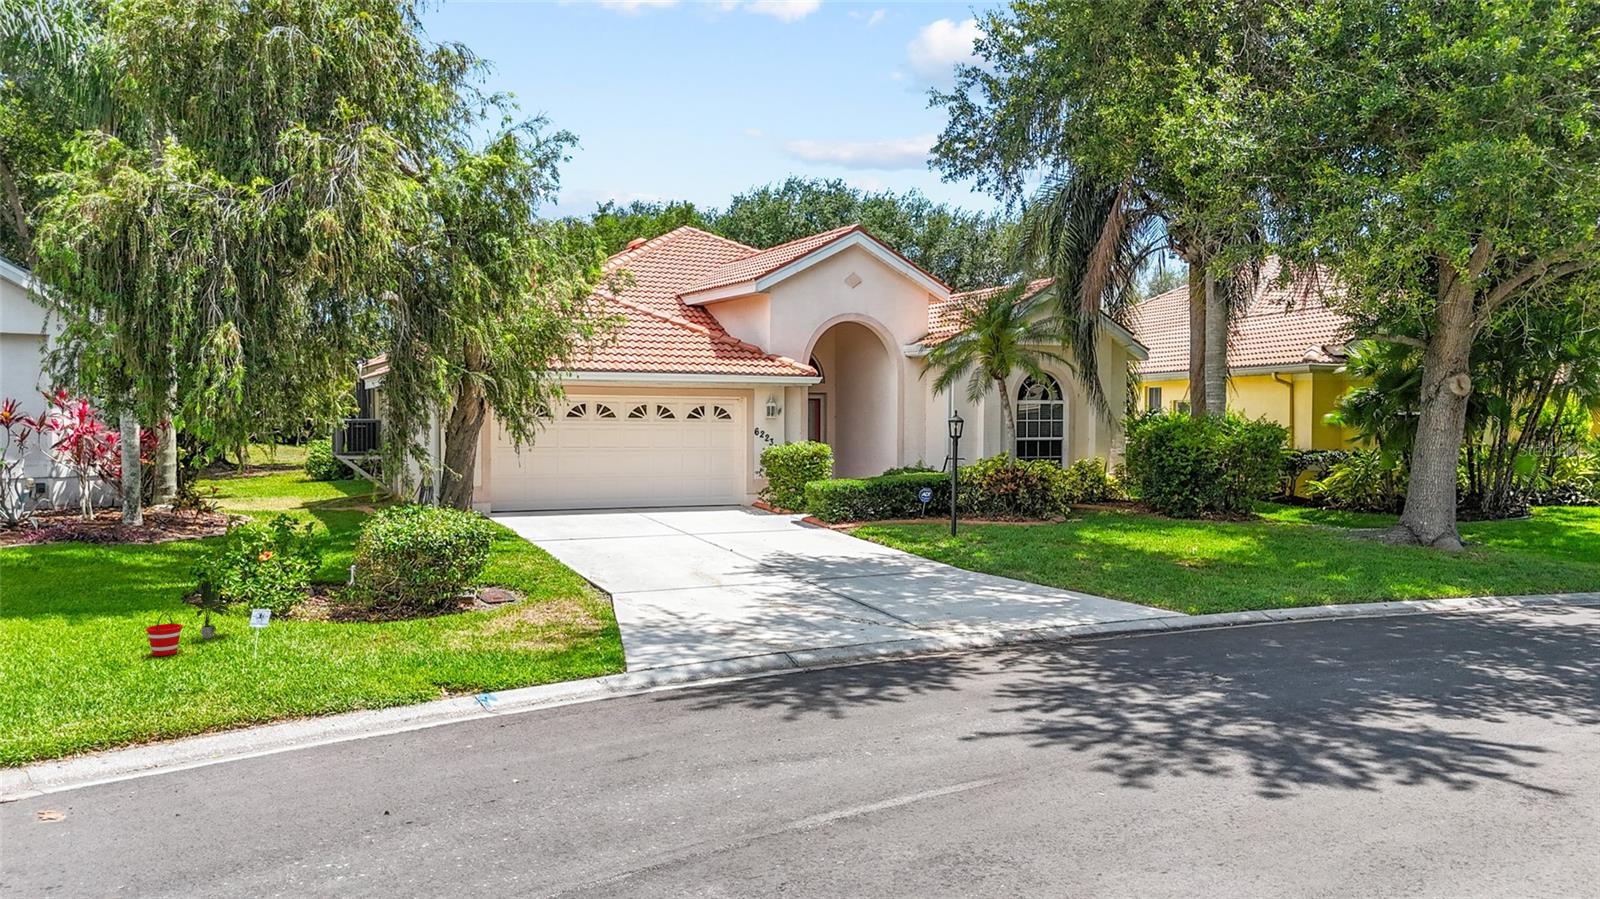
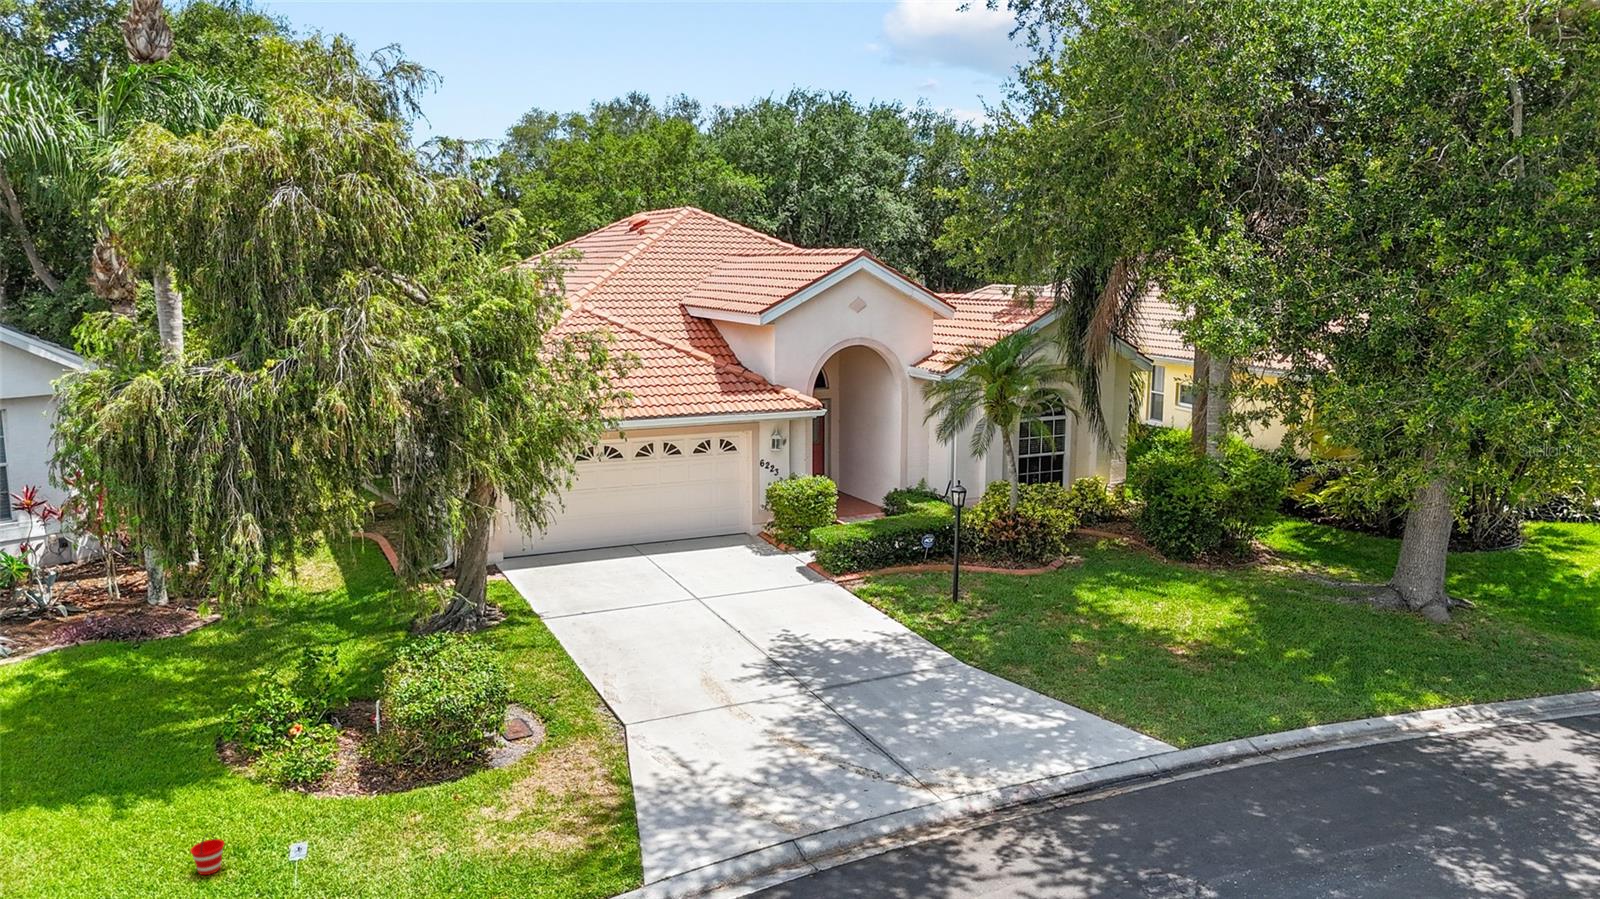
potted plant: present [188,580,231,639] -> none [228,784,269,839]

